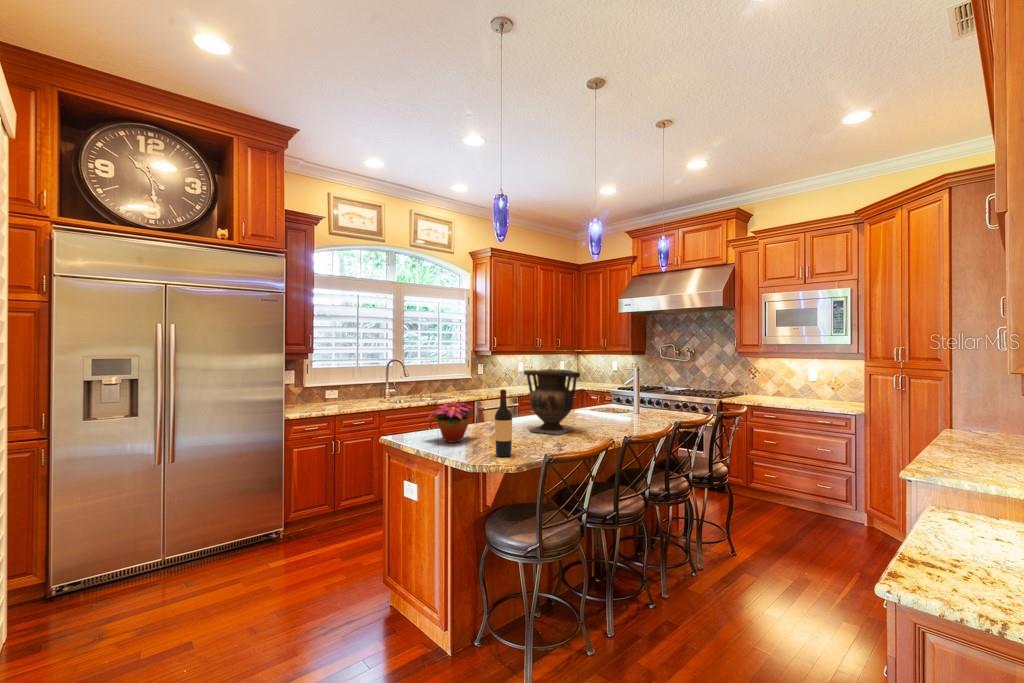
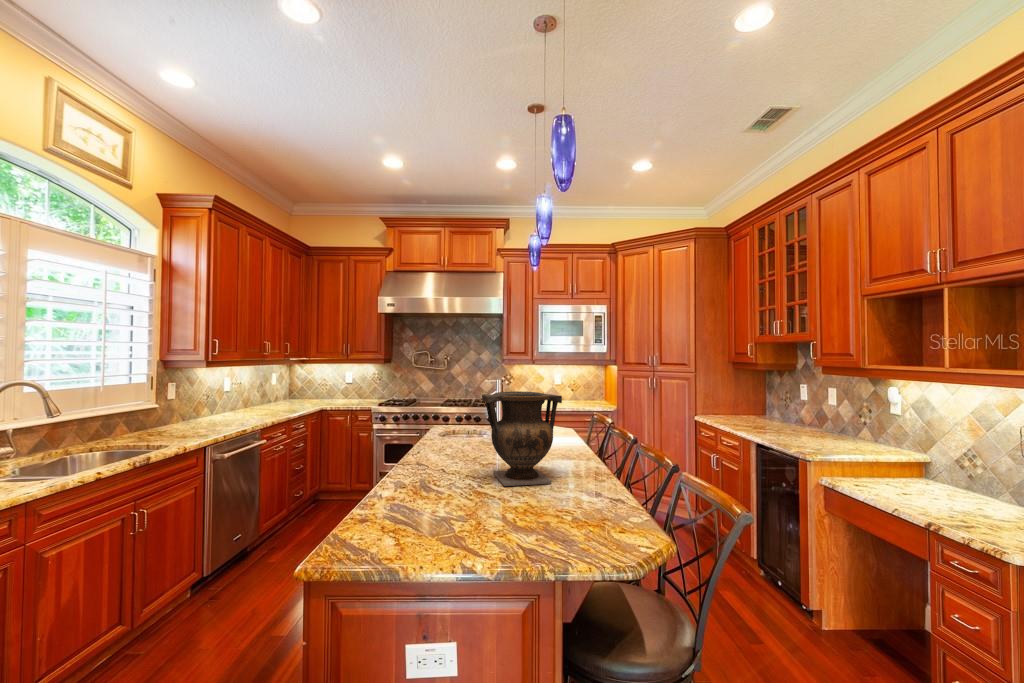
wine bottle: present [495,390,512,457] -> none [596,432,624,541]
flower arrangement: present [429,402,475,442] -> none [412,460,515,539]

